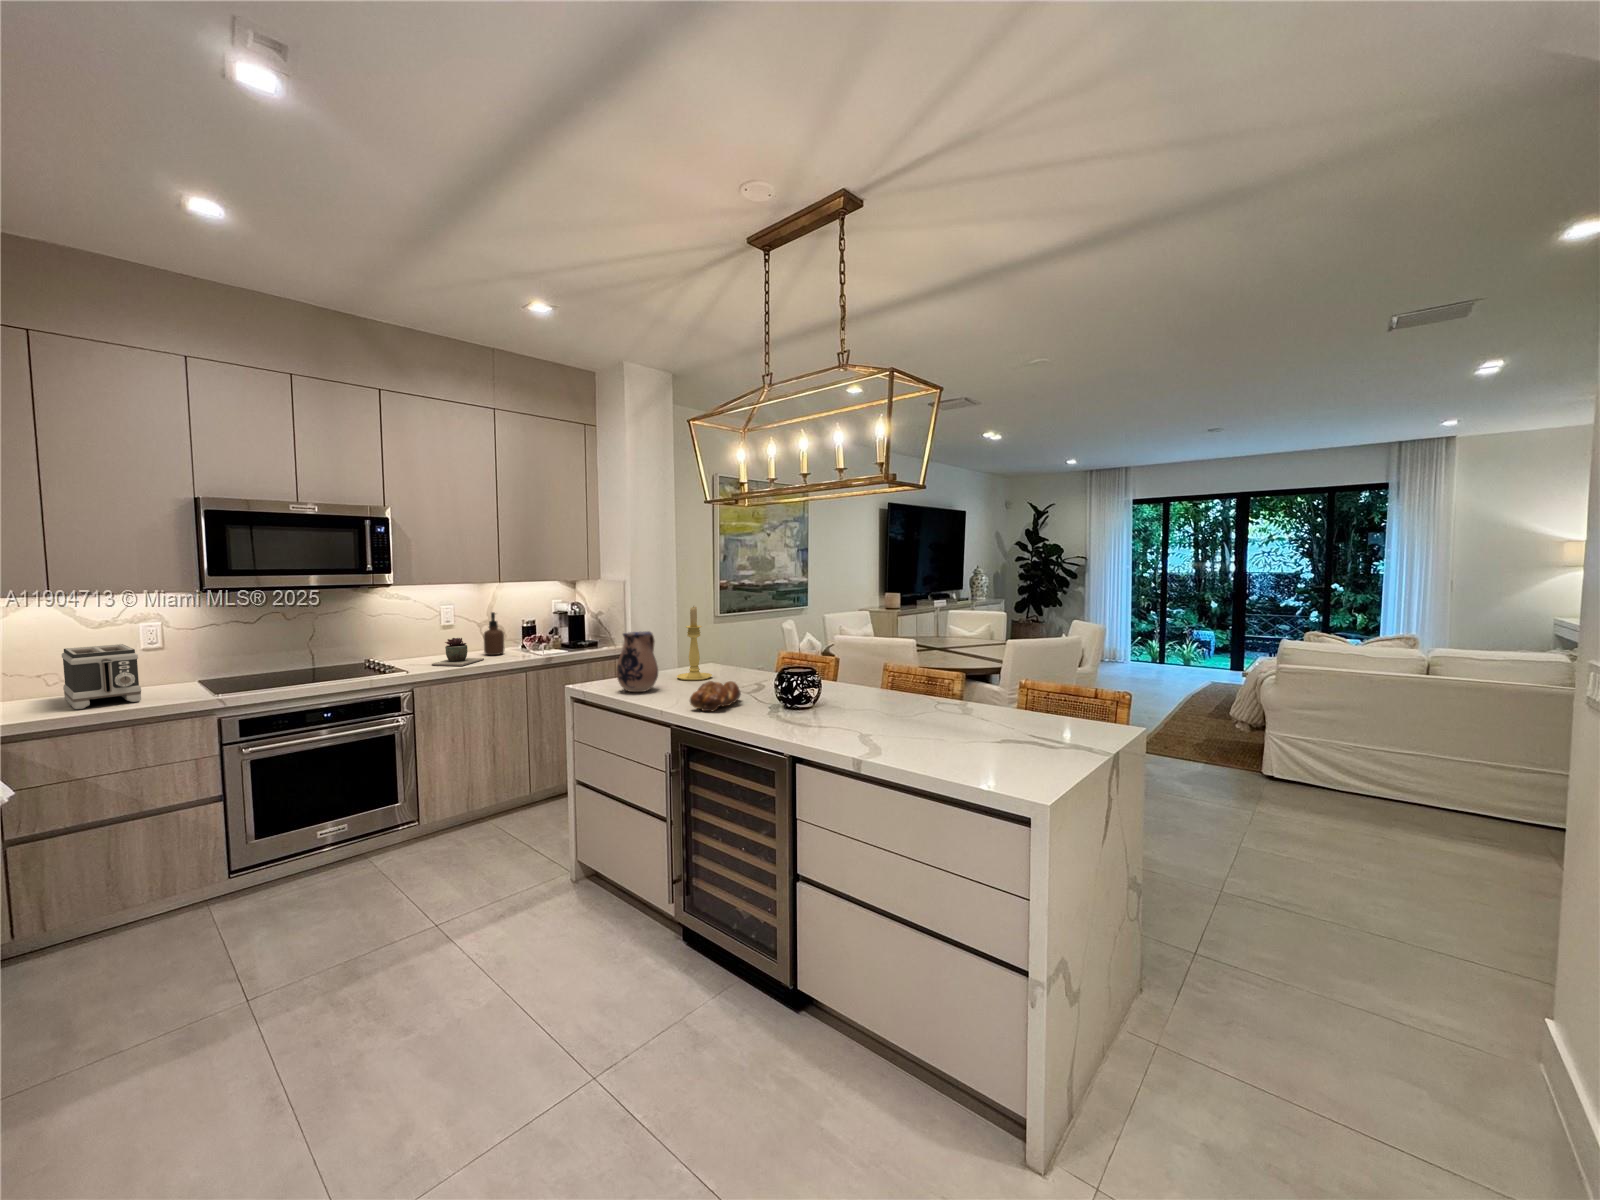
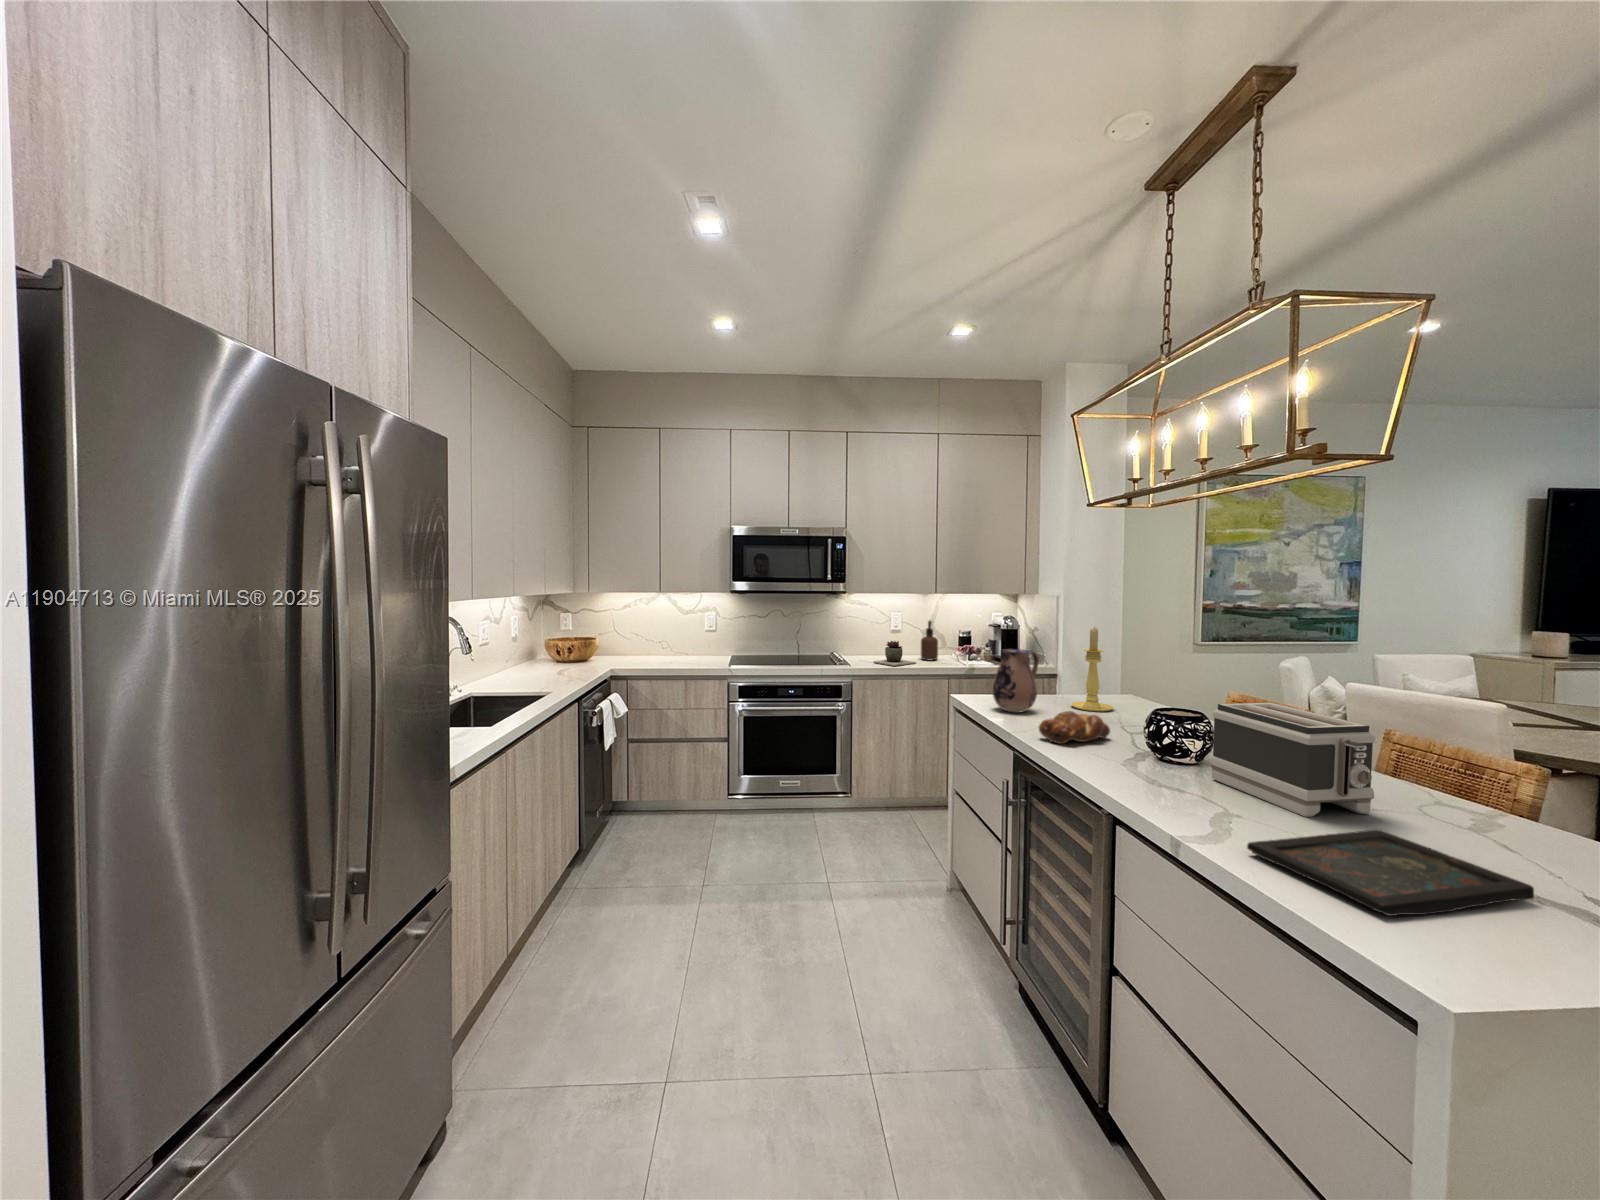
toaster: present [62,644,141,709] -> present [1210,703,1375,817]
tray: none [918,724,1044,773] -> present [1247,829,1534,916]

